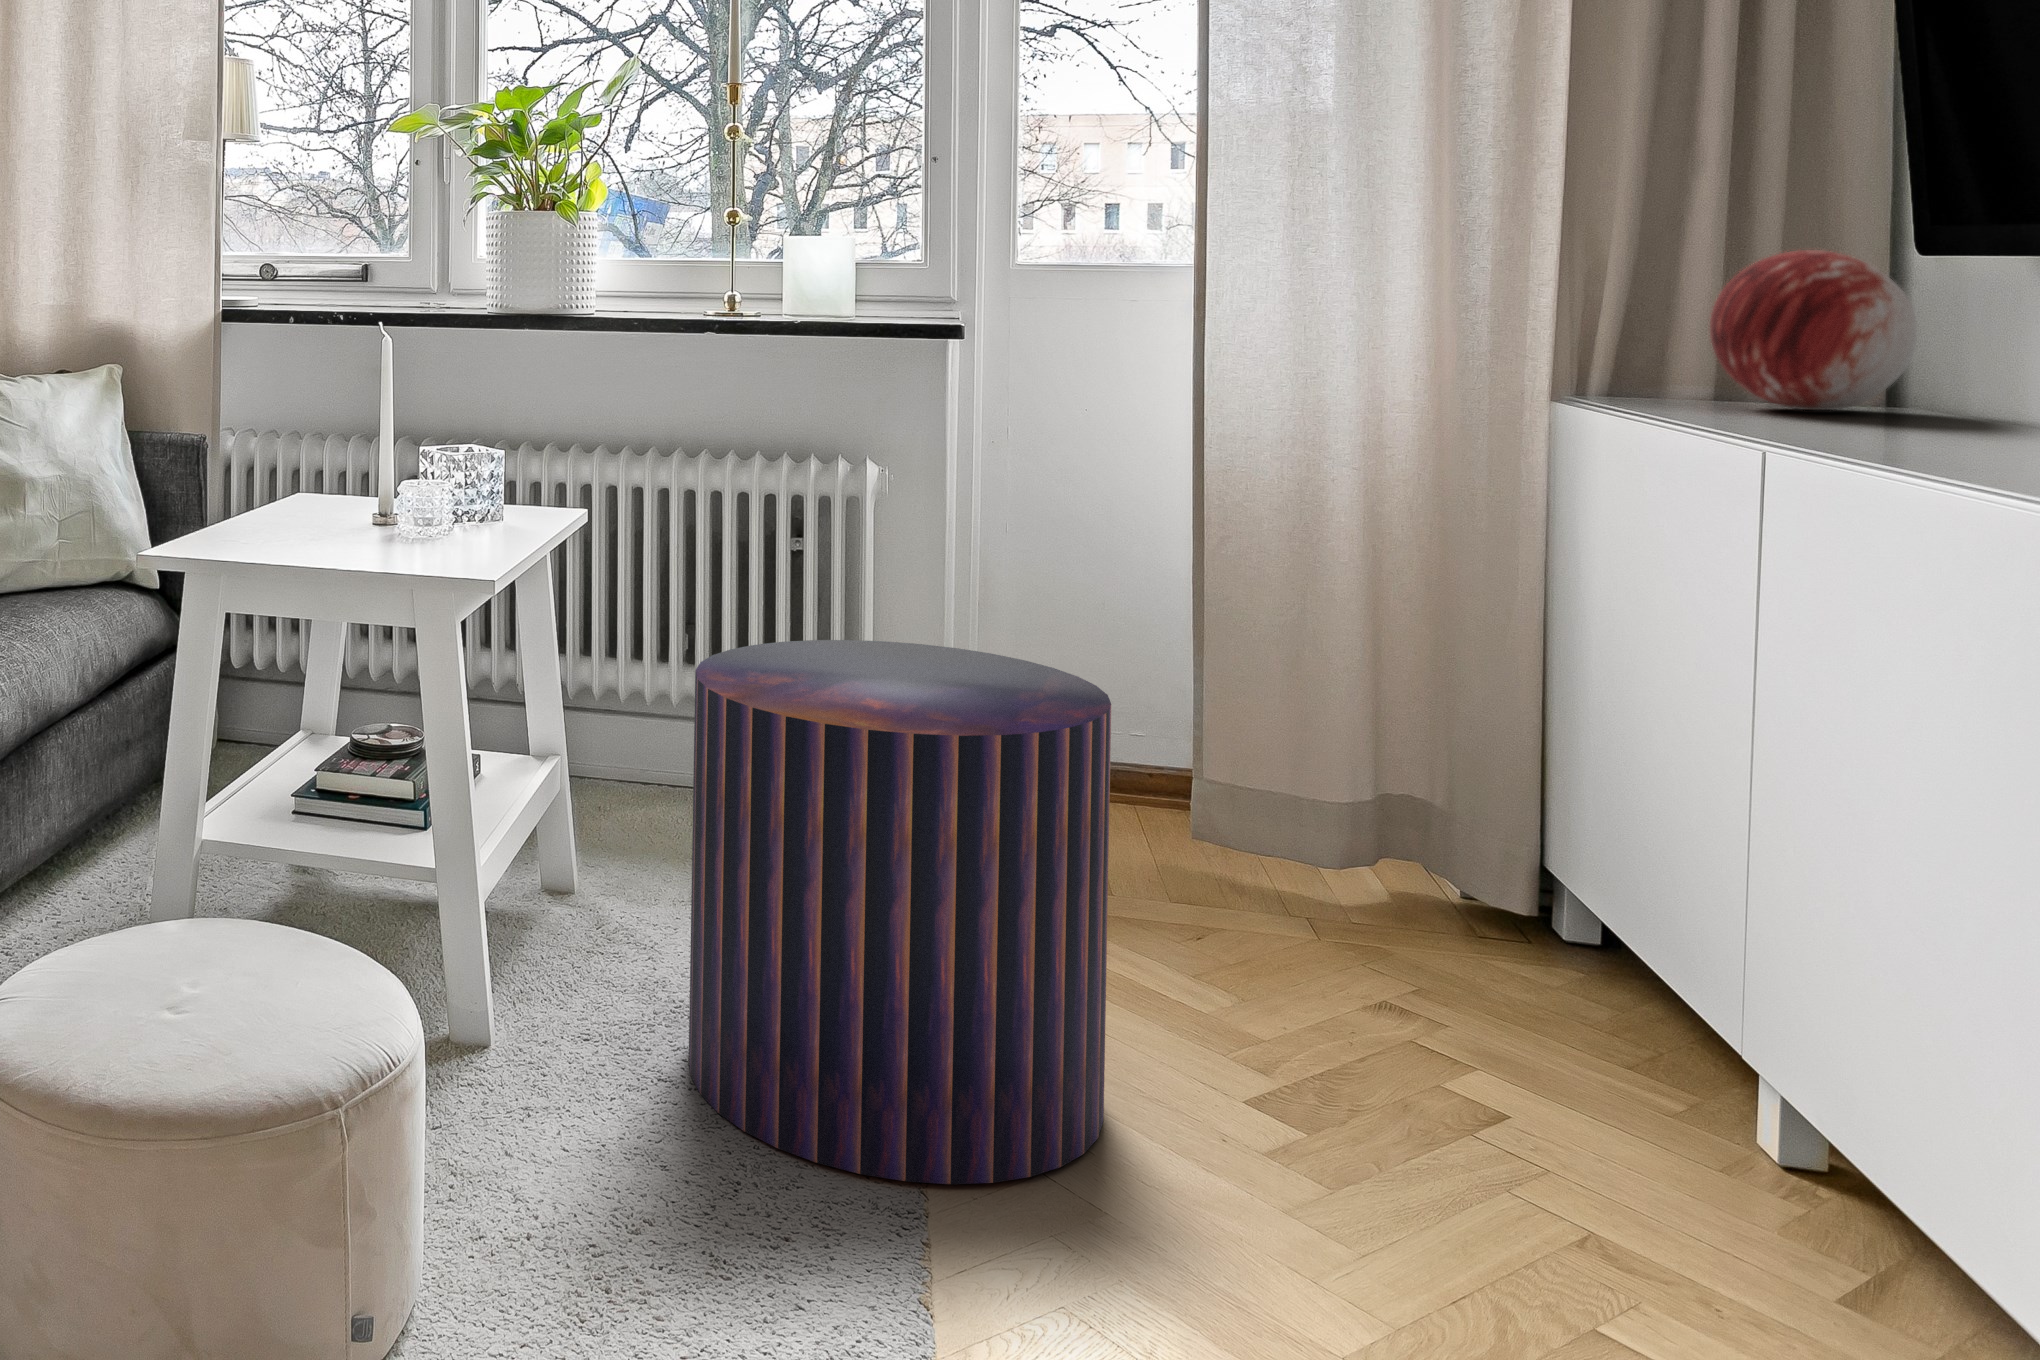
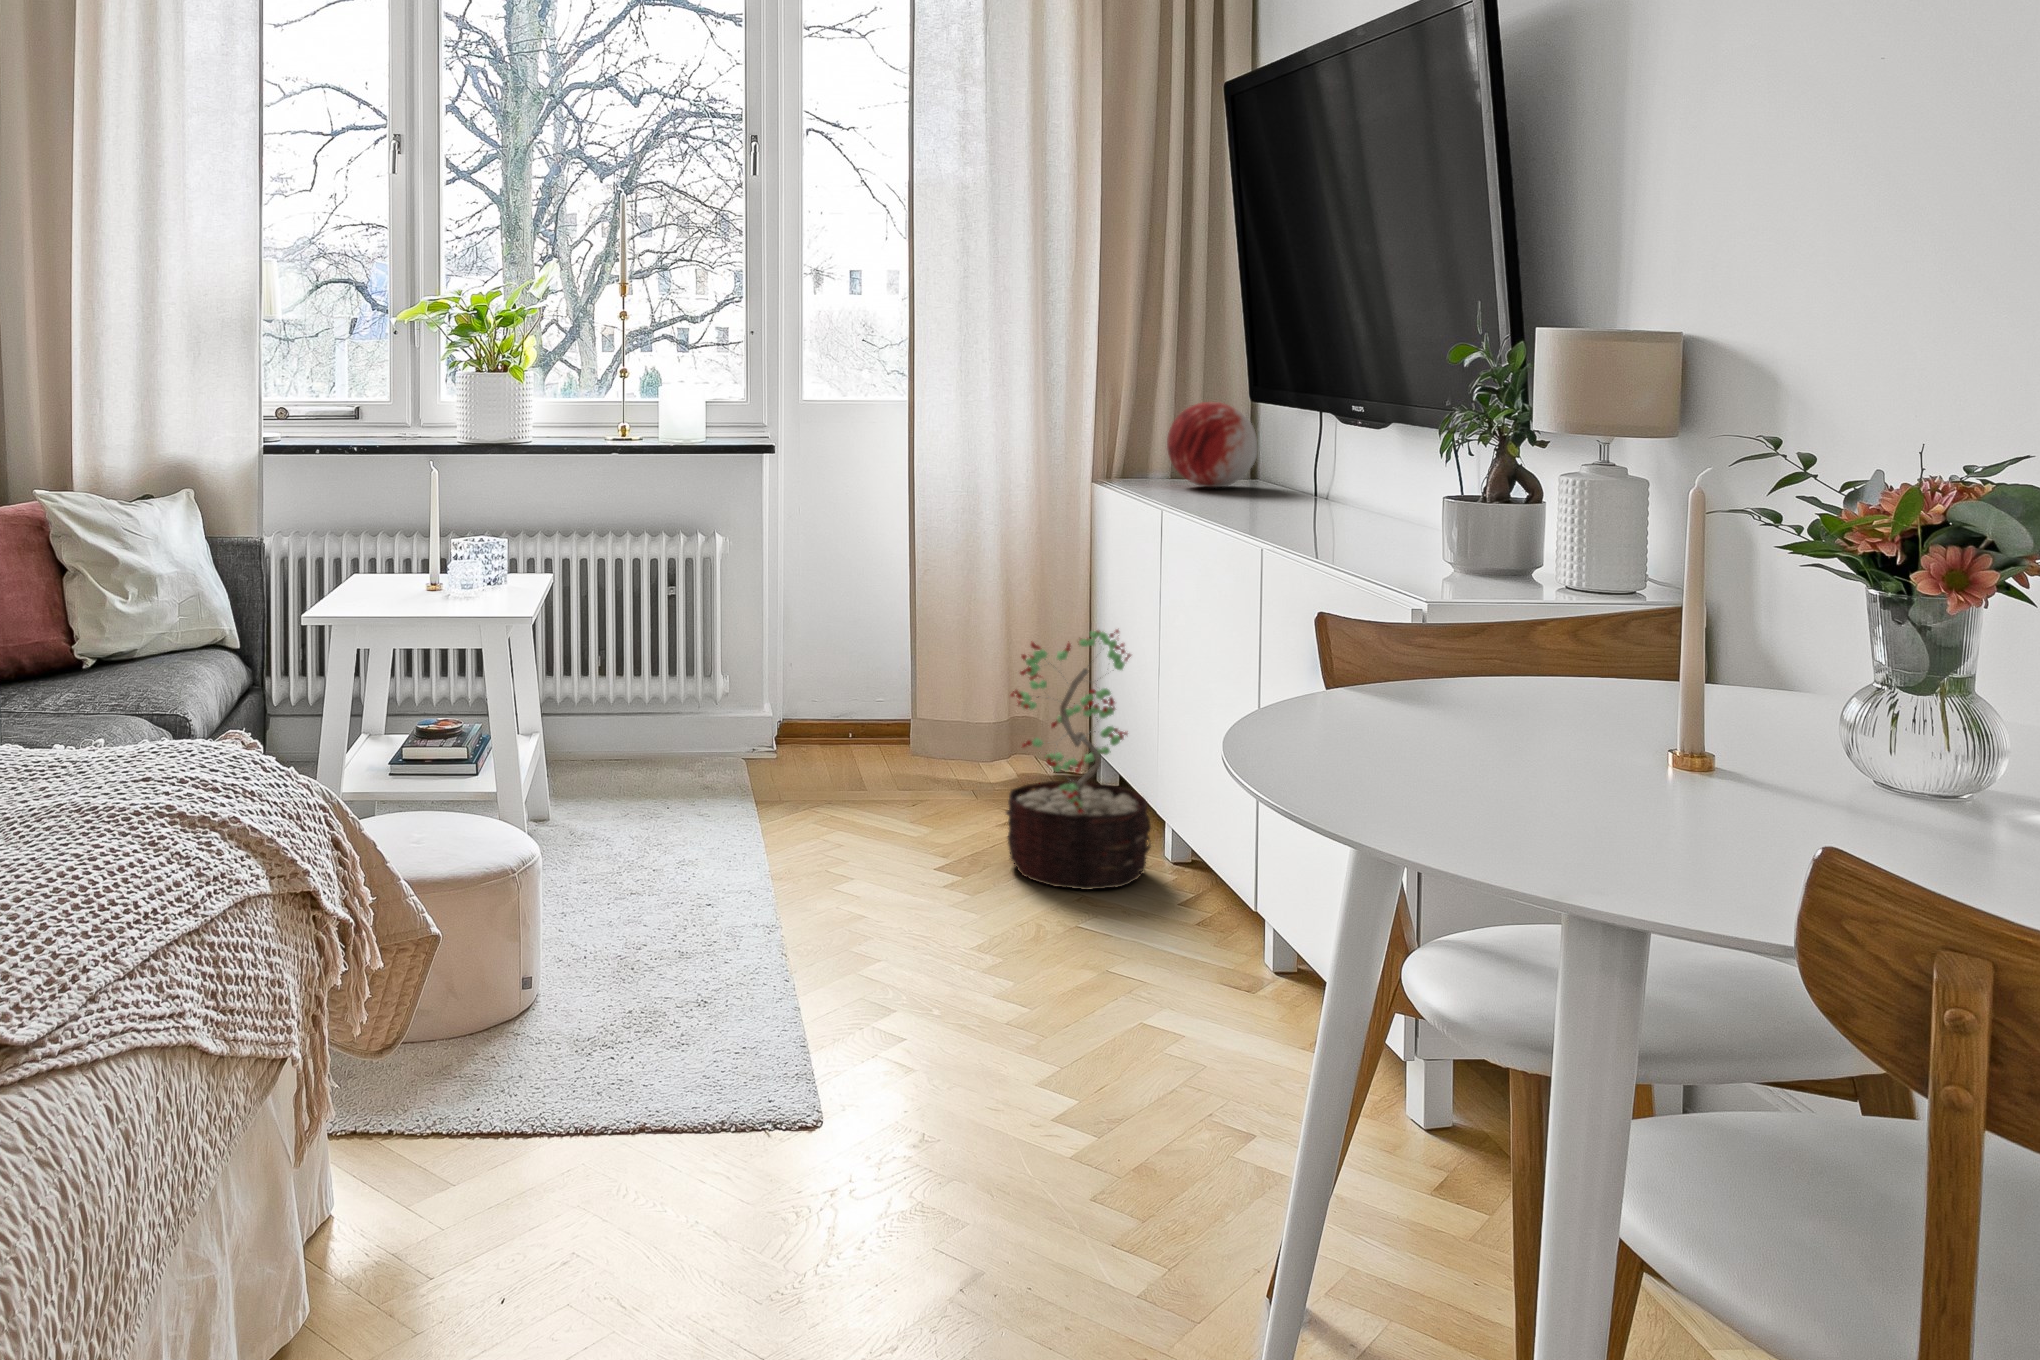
pouf: present [689,640,1111,1184] -> none [645,643,870,922]
decorative plant: none [1384,666,1713,1193] -> present [1006,630,1151,890]

